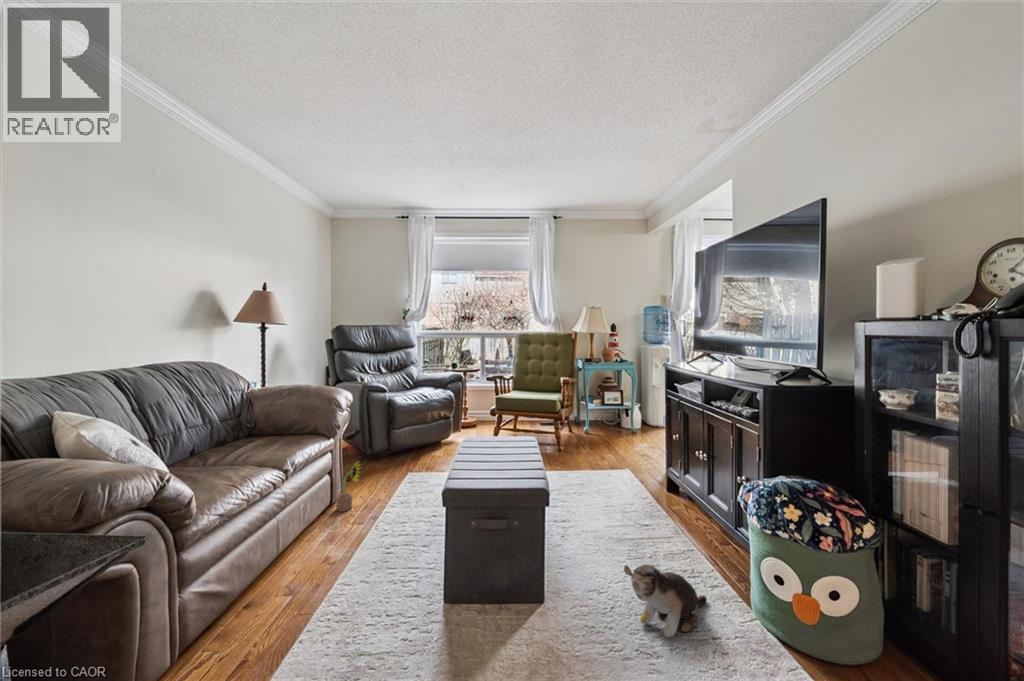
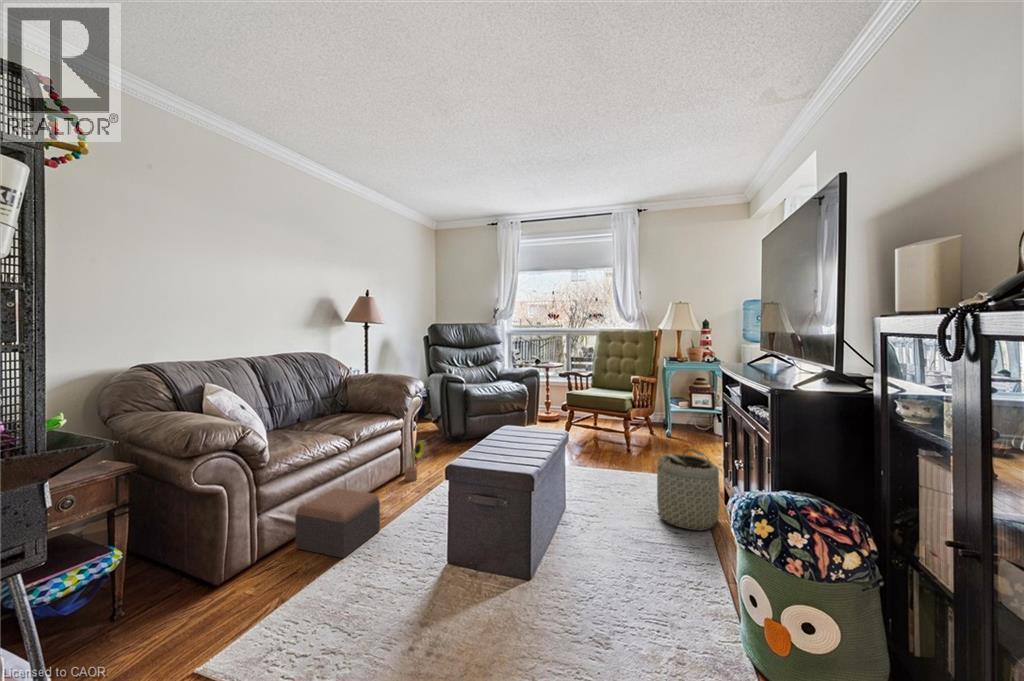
basket: none [618,444,691,522] -> present [657,449,719,530]
footstool: none [227,534,338,625] -> present [295,488,380,558]
plush toy: present [624,564,707,637] -> none [583,554,688,630]

